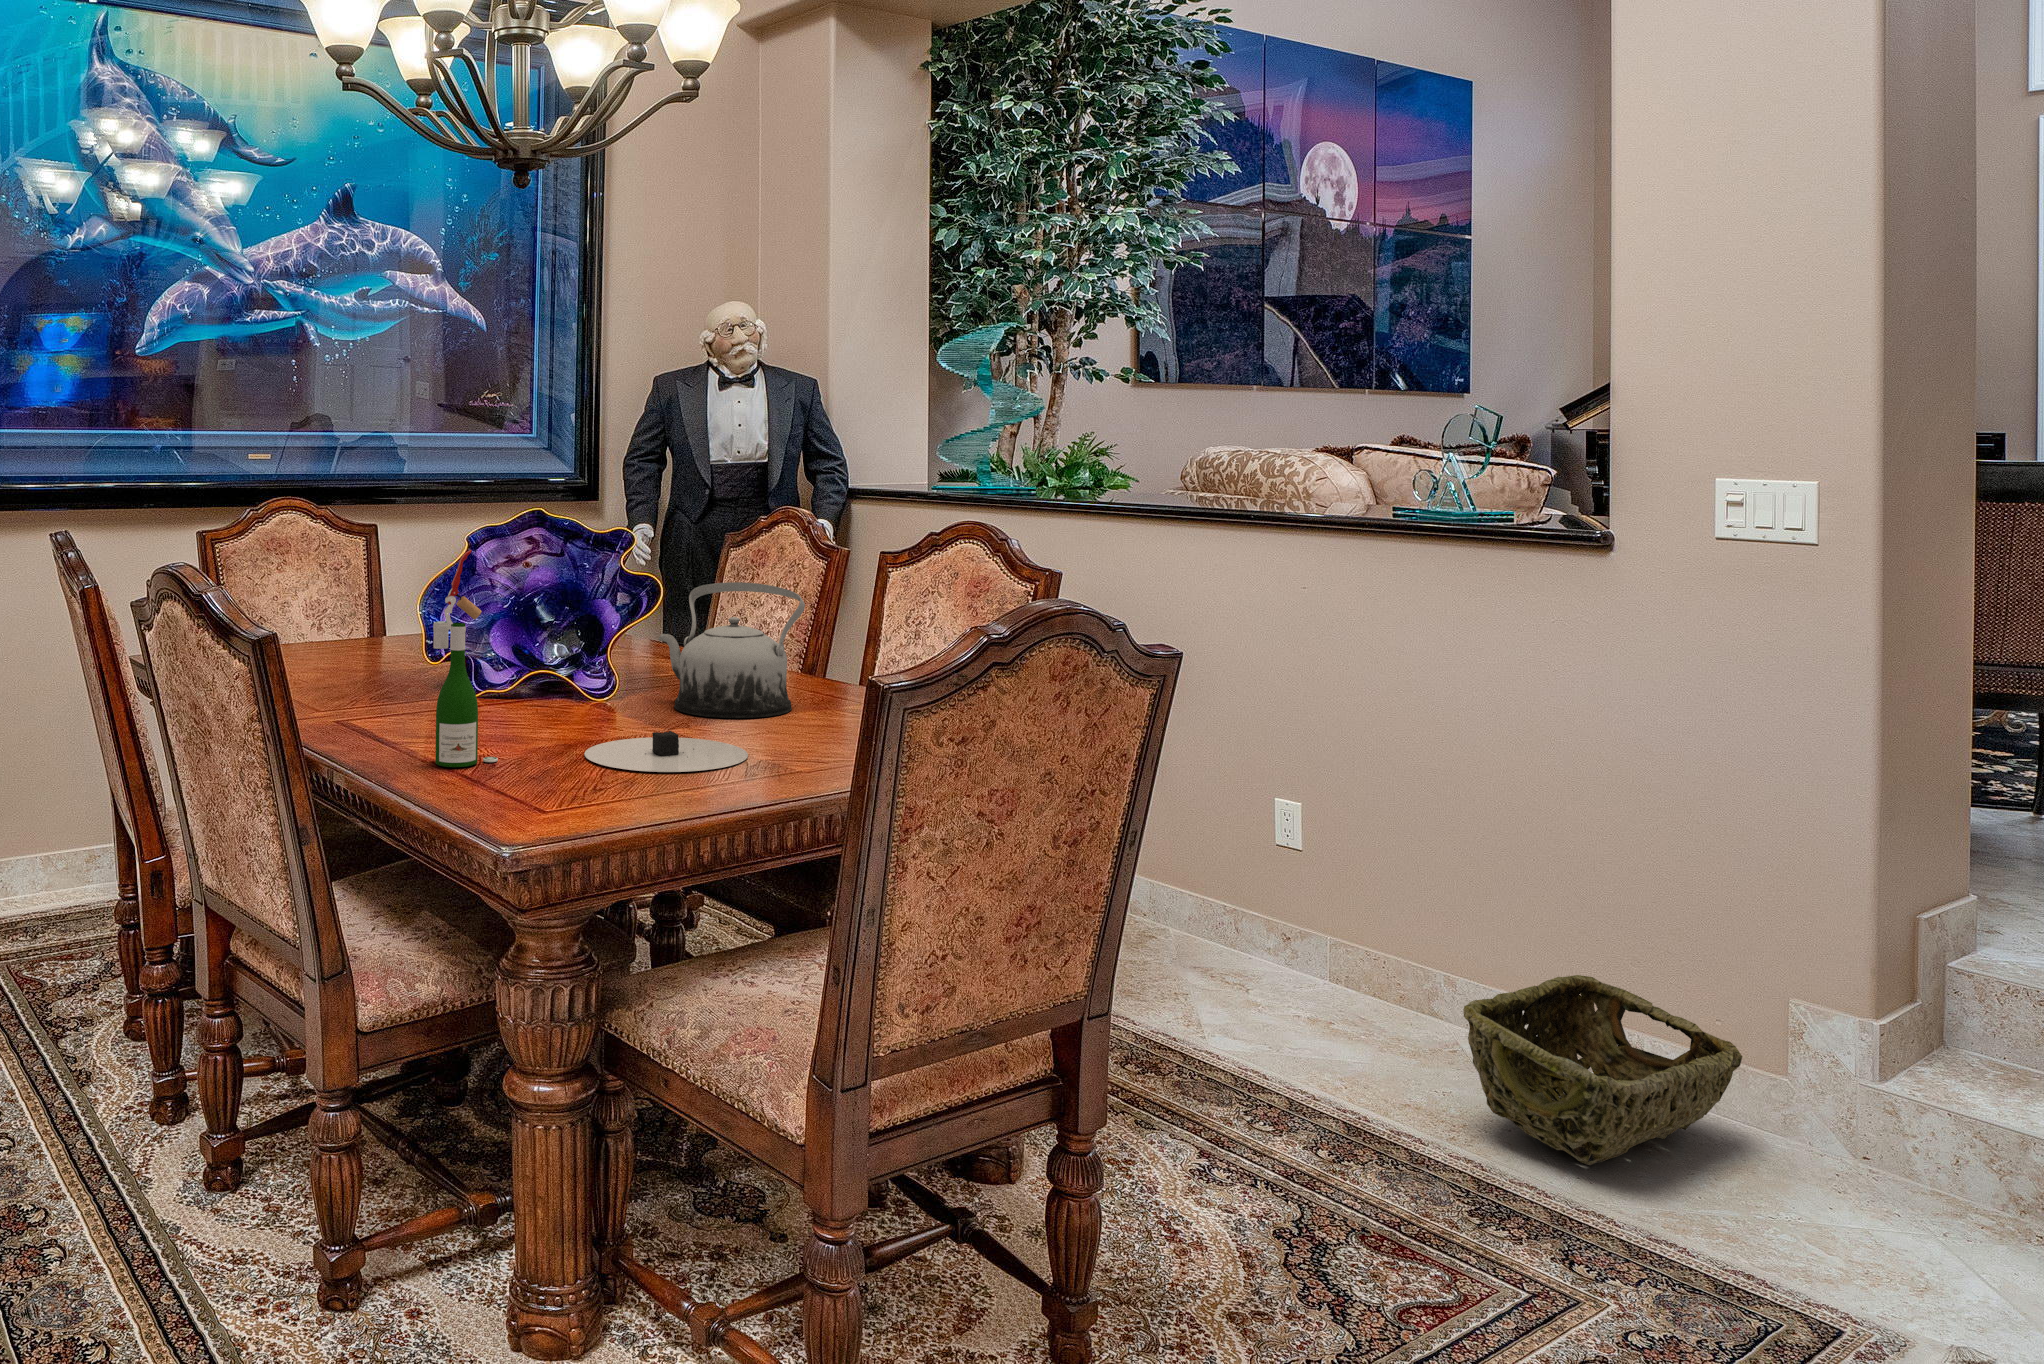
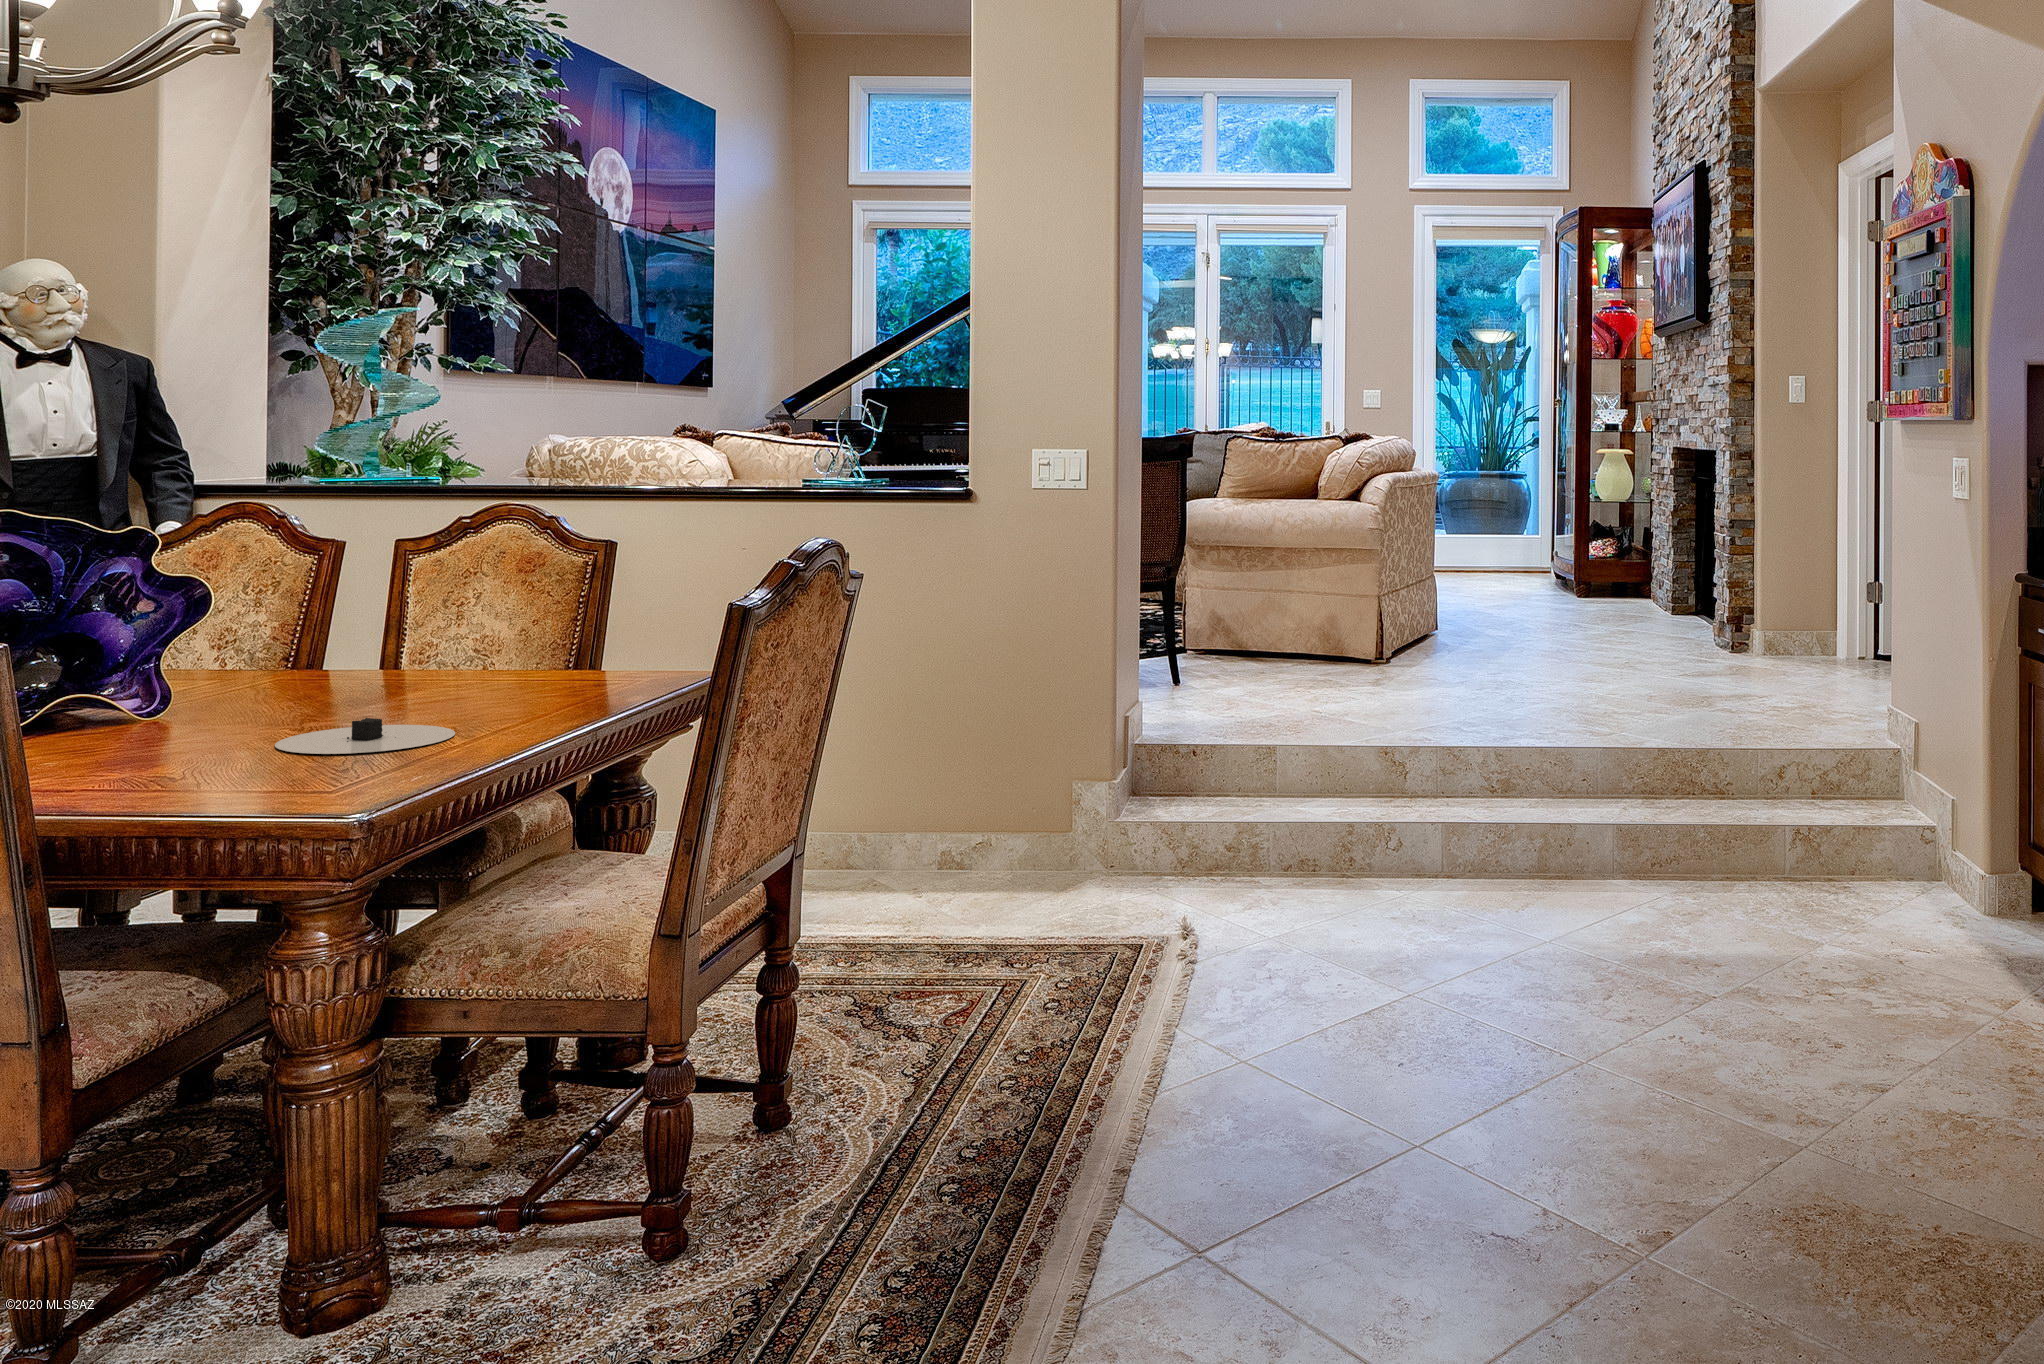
wine bottle: present [433,550,498,767] -> none [122,561,198,781]
teapot: present [658,582,805,718] -> none [241,581,415,711]
woven basket: present [1463,975,1742,1165] -> none [915,810,1063,922]

